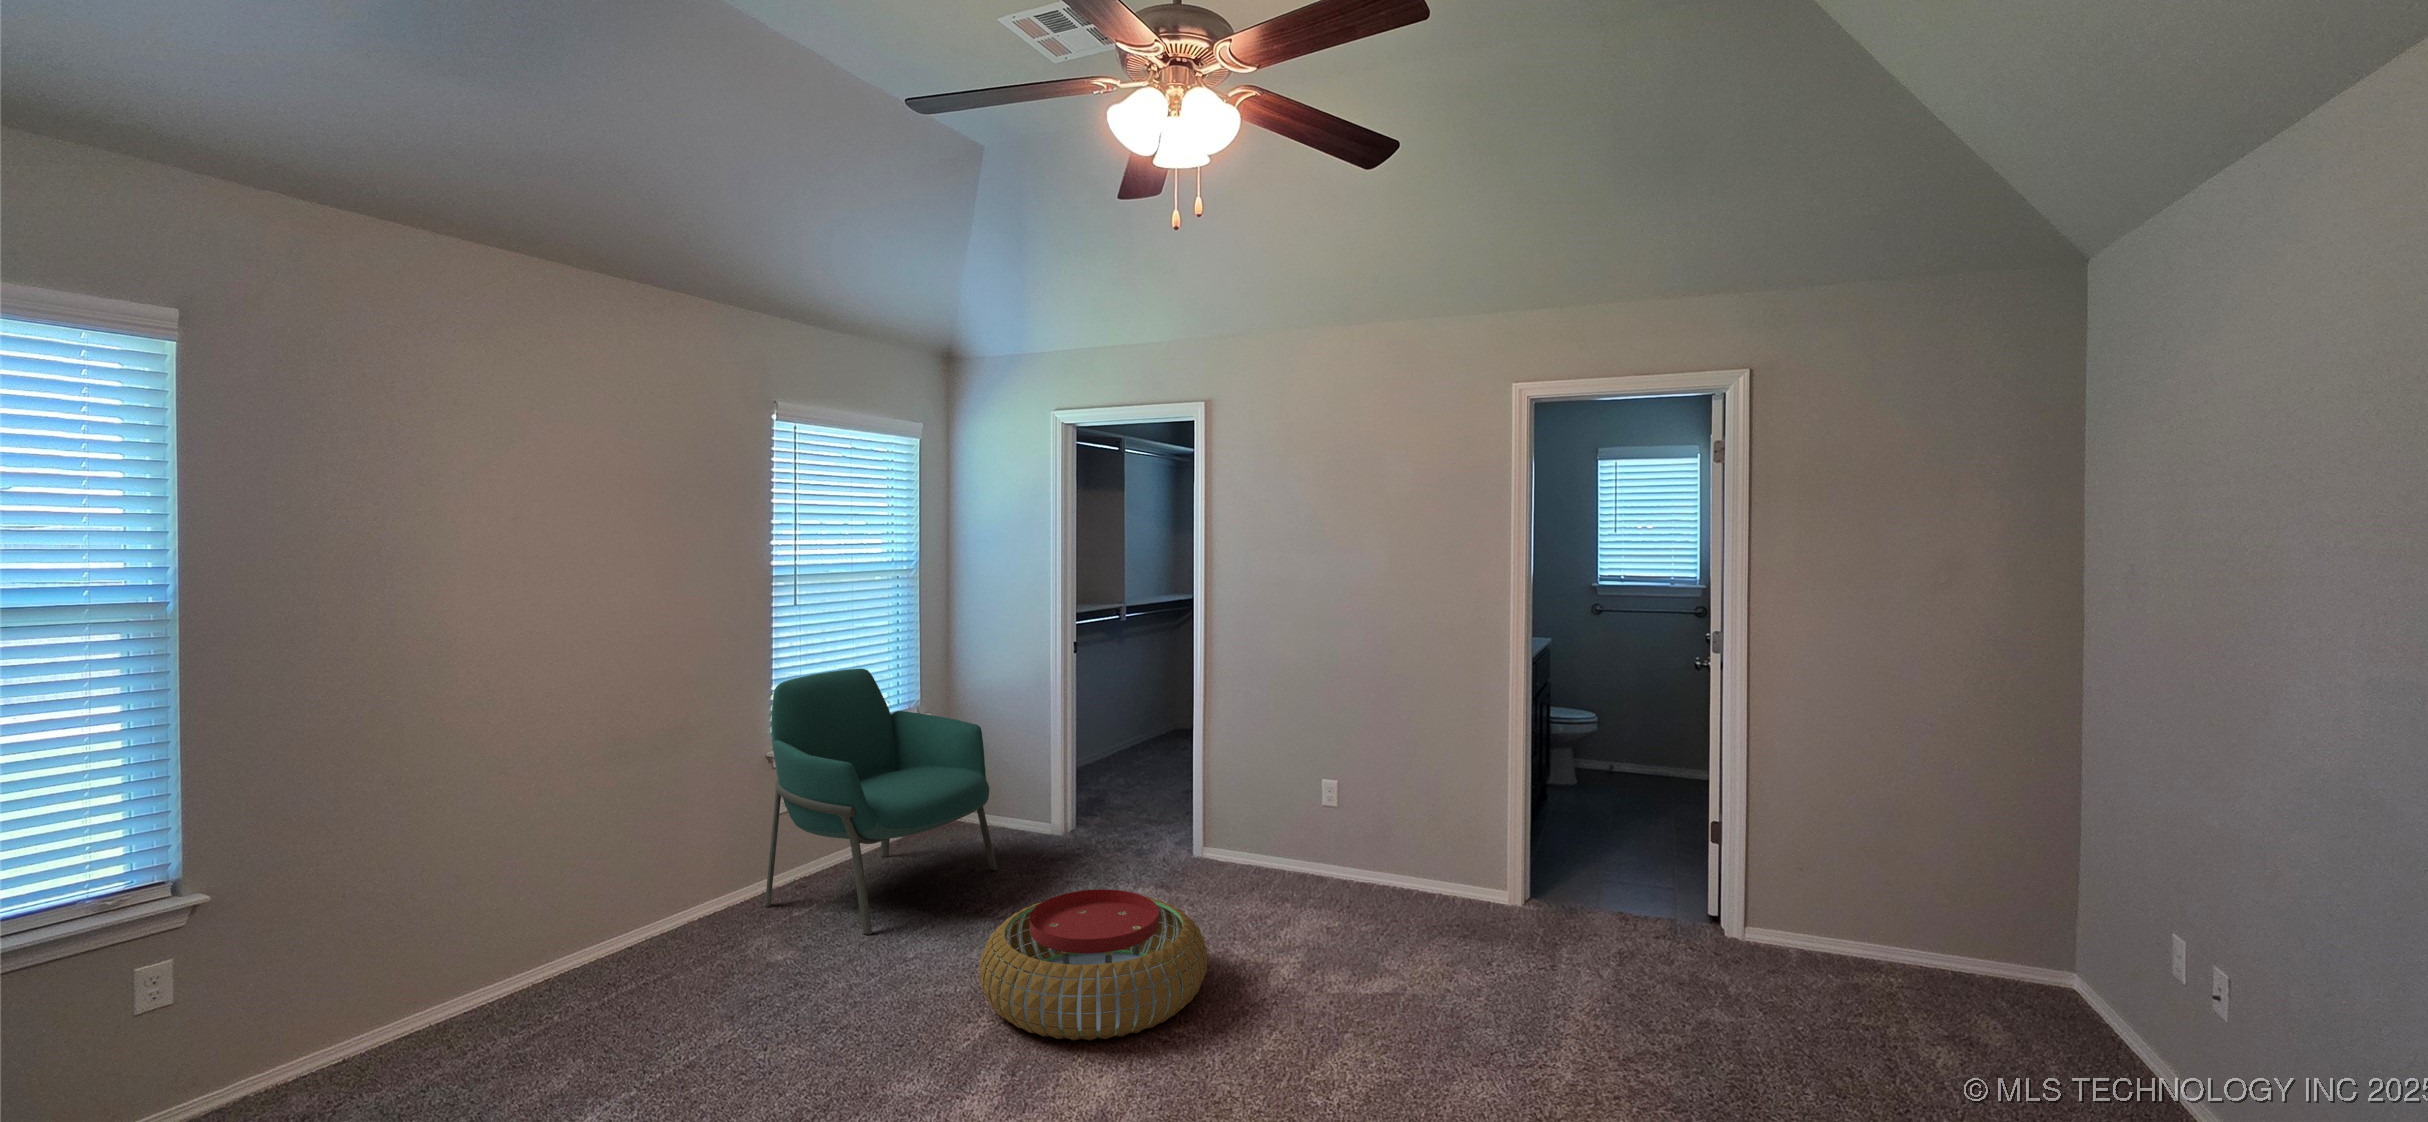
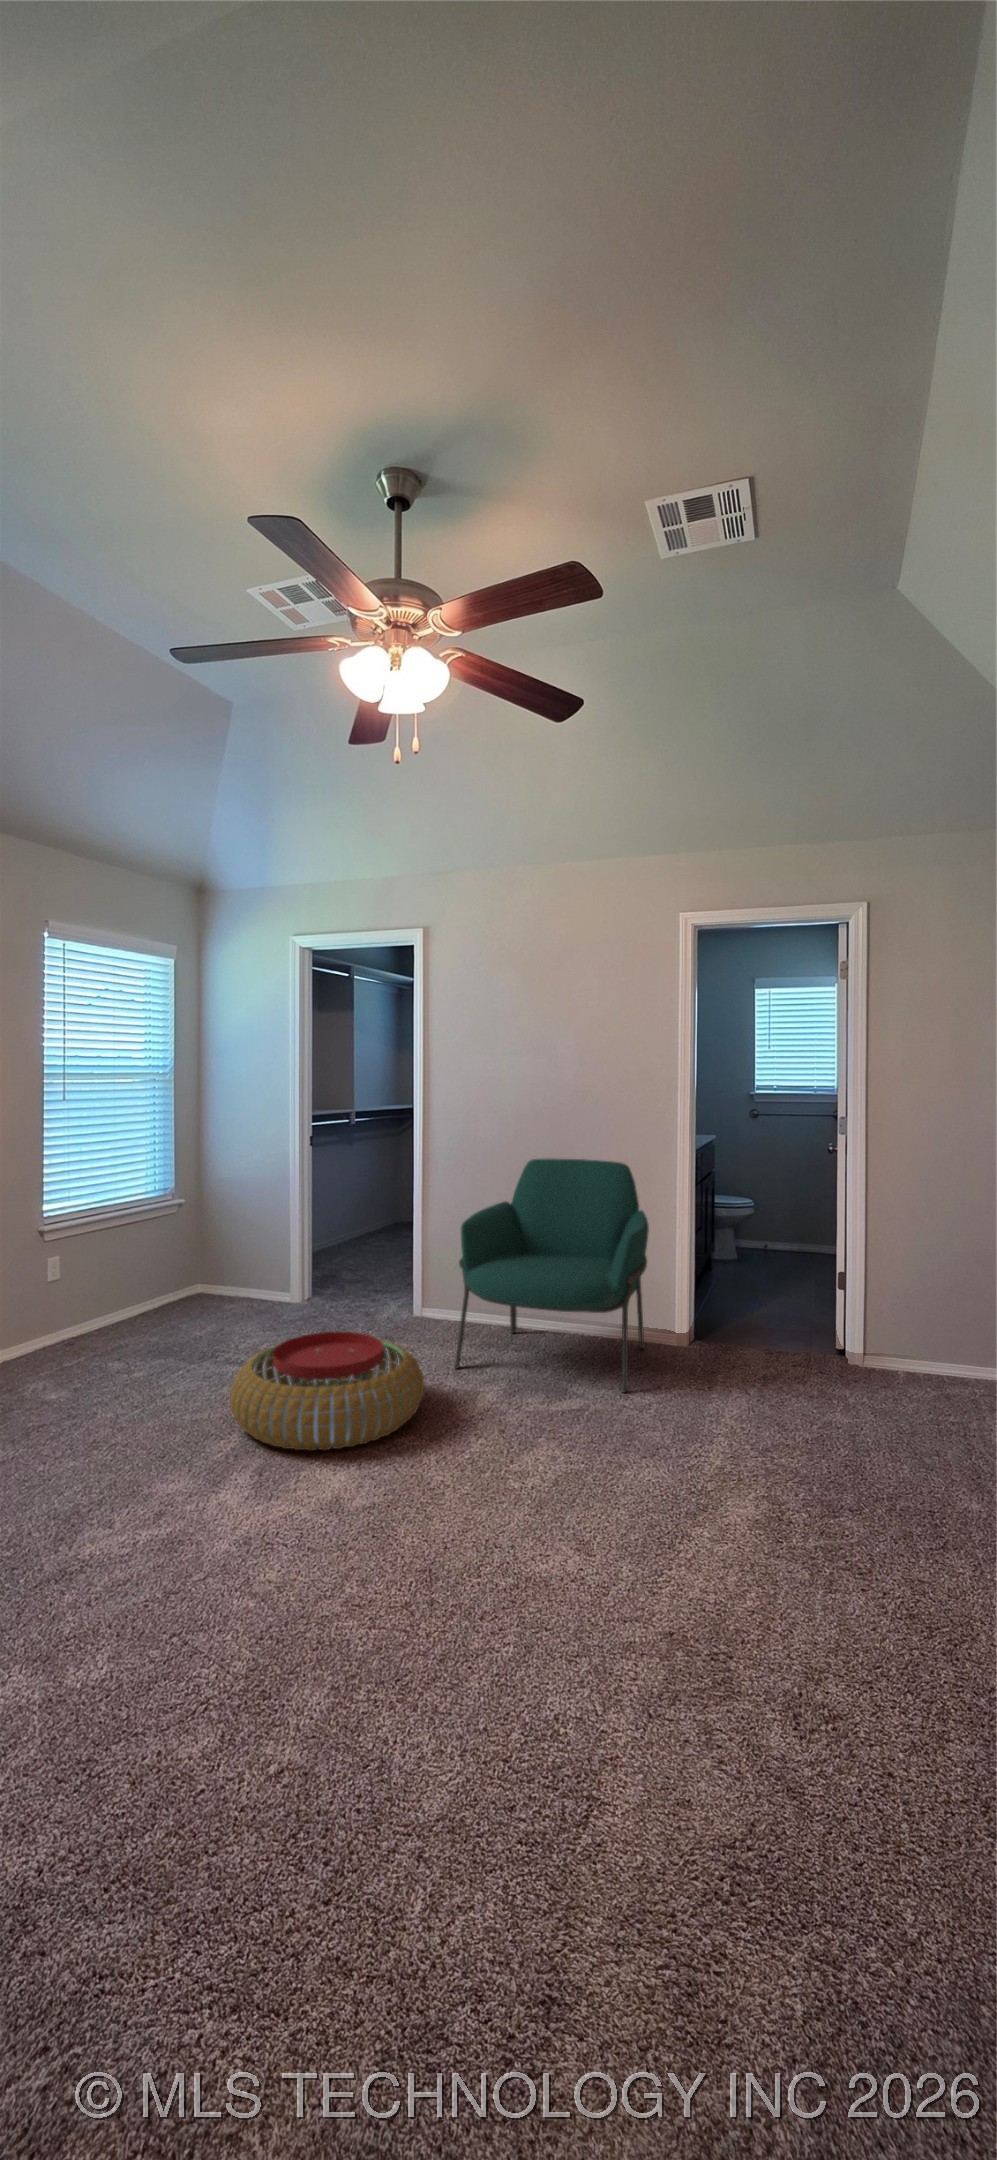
armchair: present [765,669,997,935] -> present [455,1159,649,1392]

